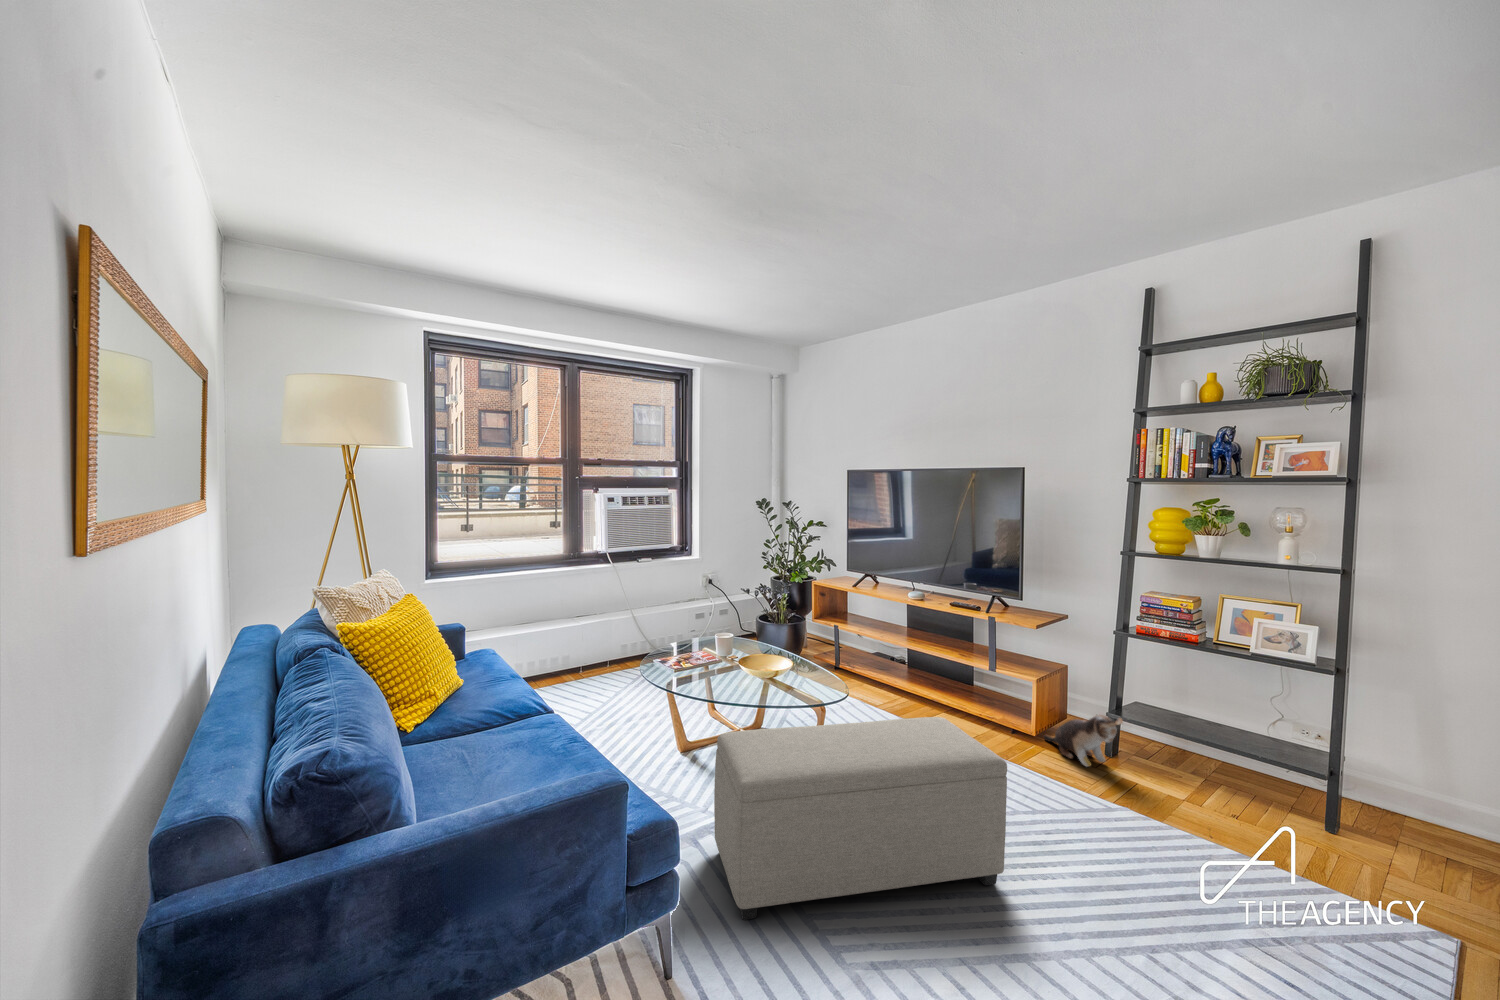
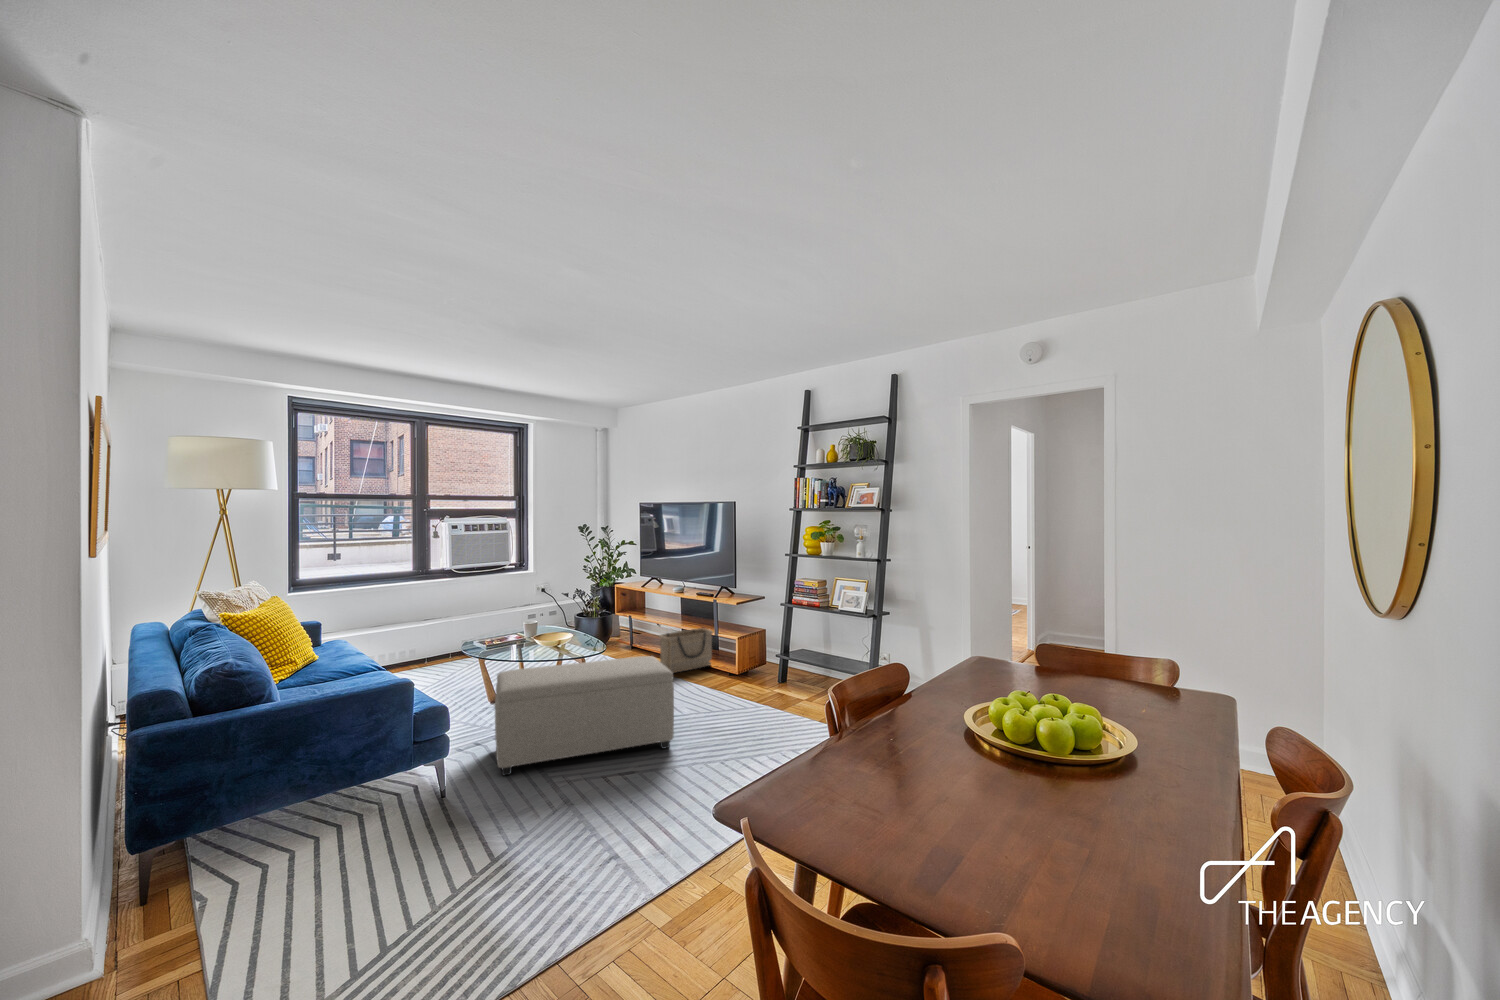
basket: none [893,652,969,718] -> present [659,628,713,673]
plush toy: present [1044,715,1123,767] -> none [753,656,787,691]

